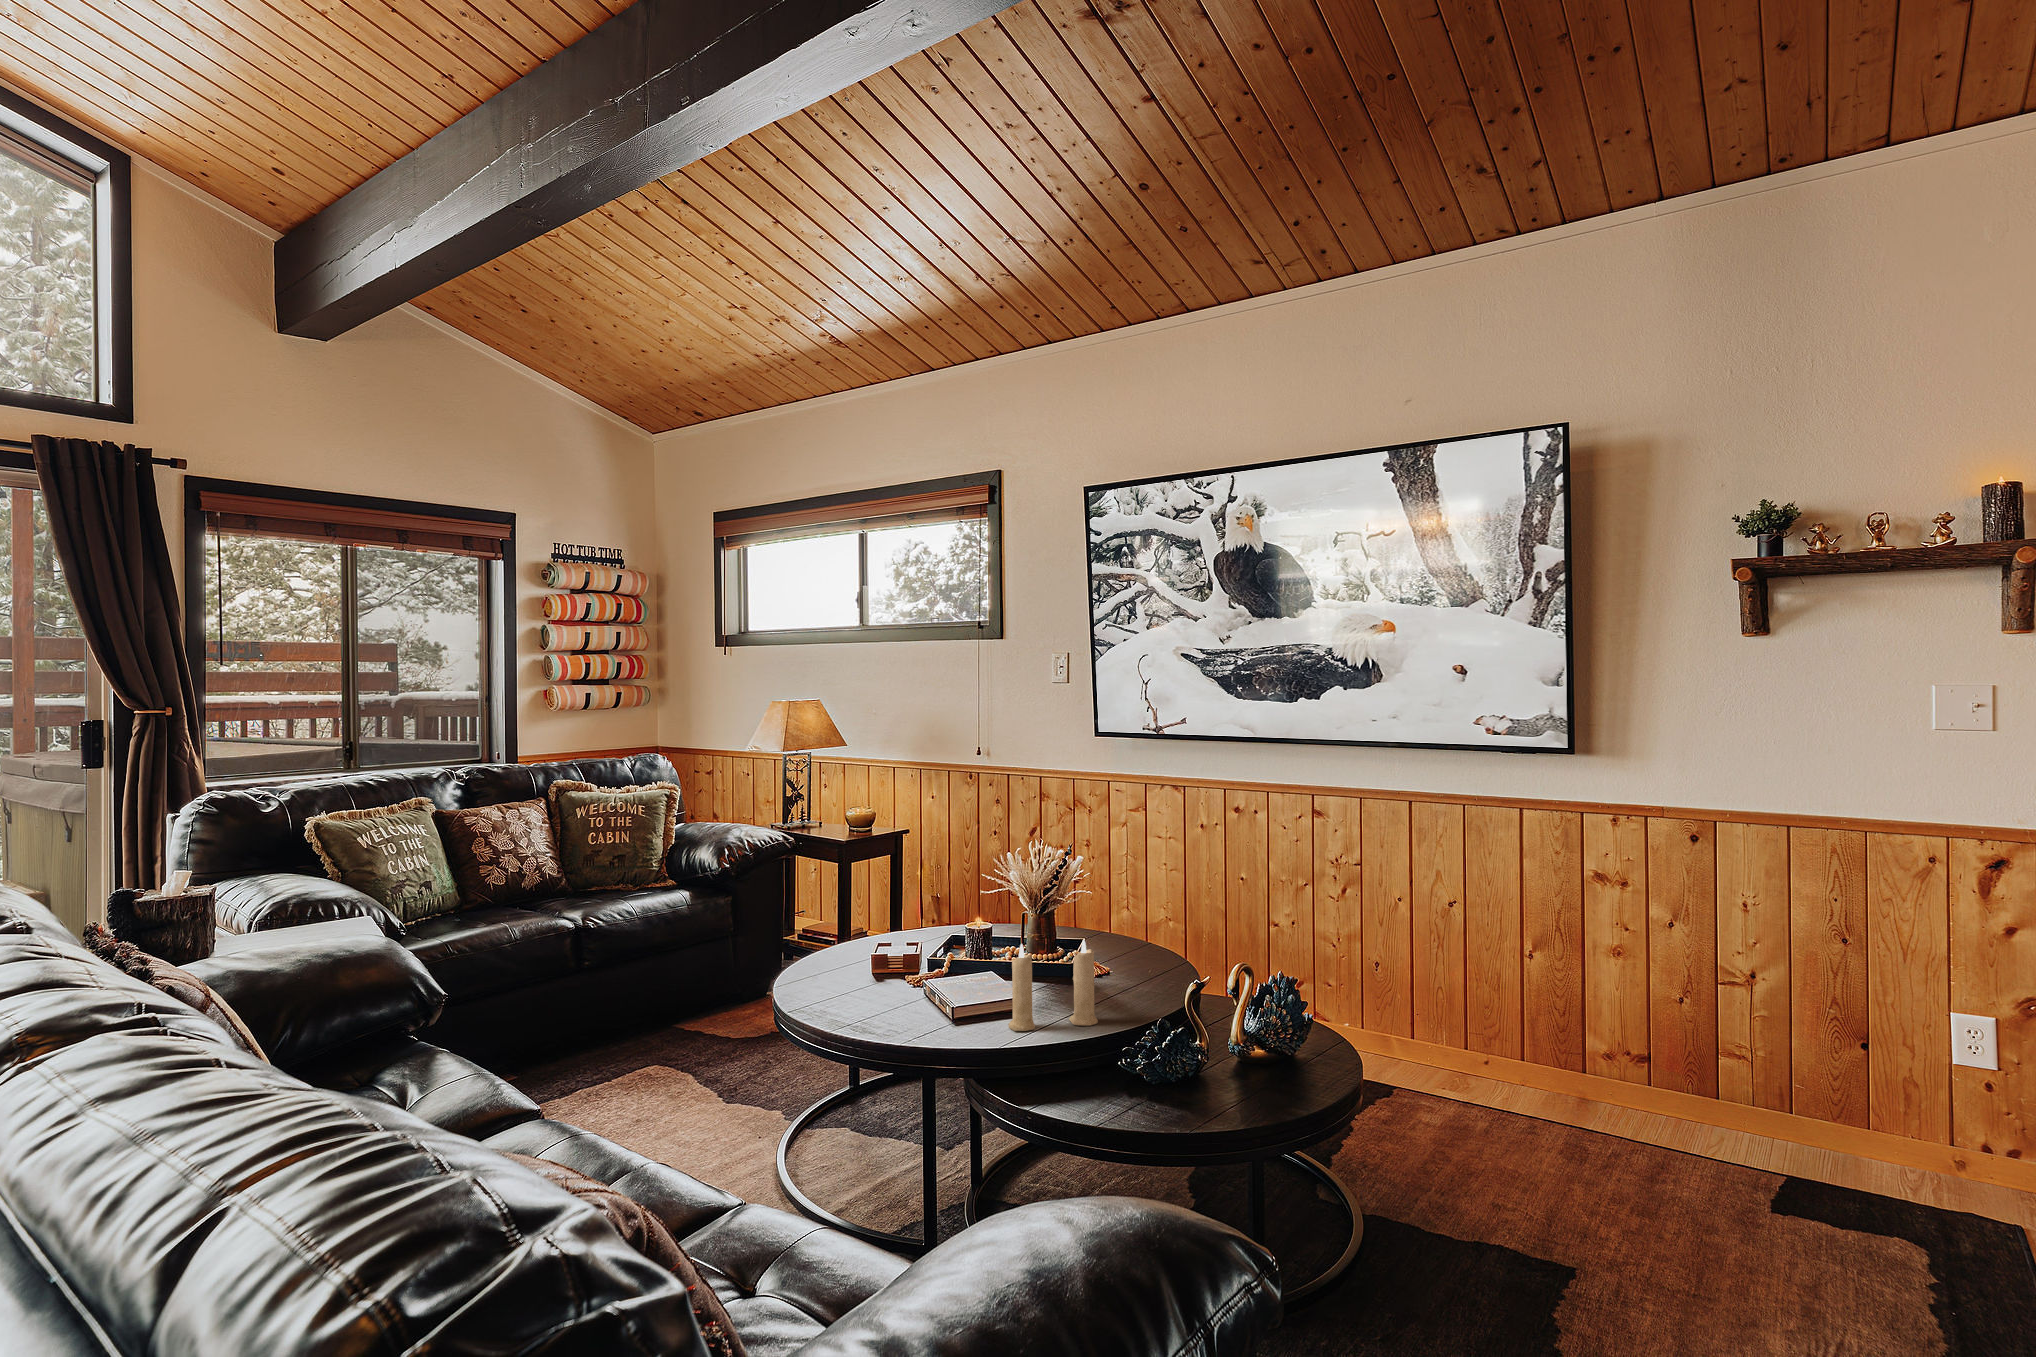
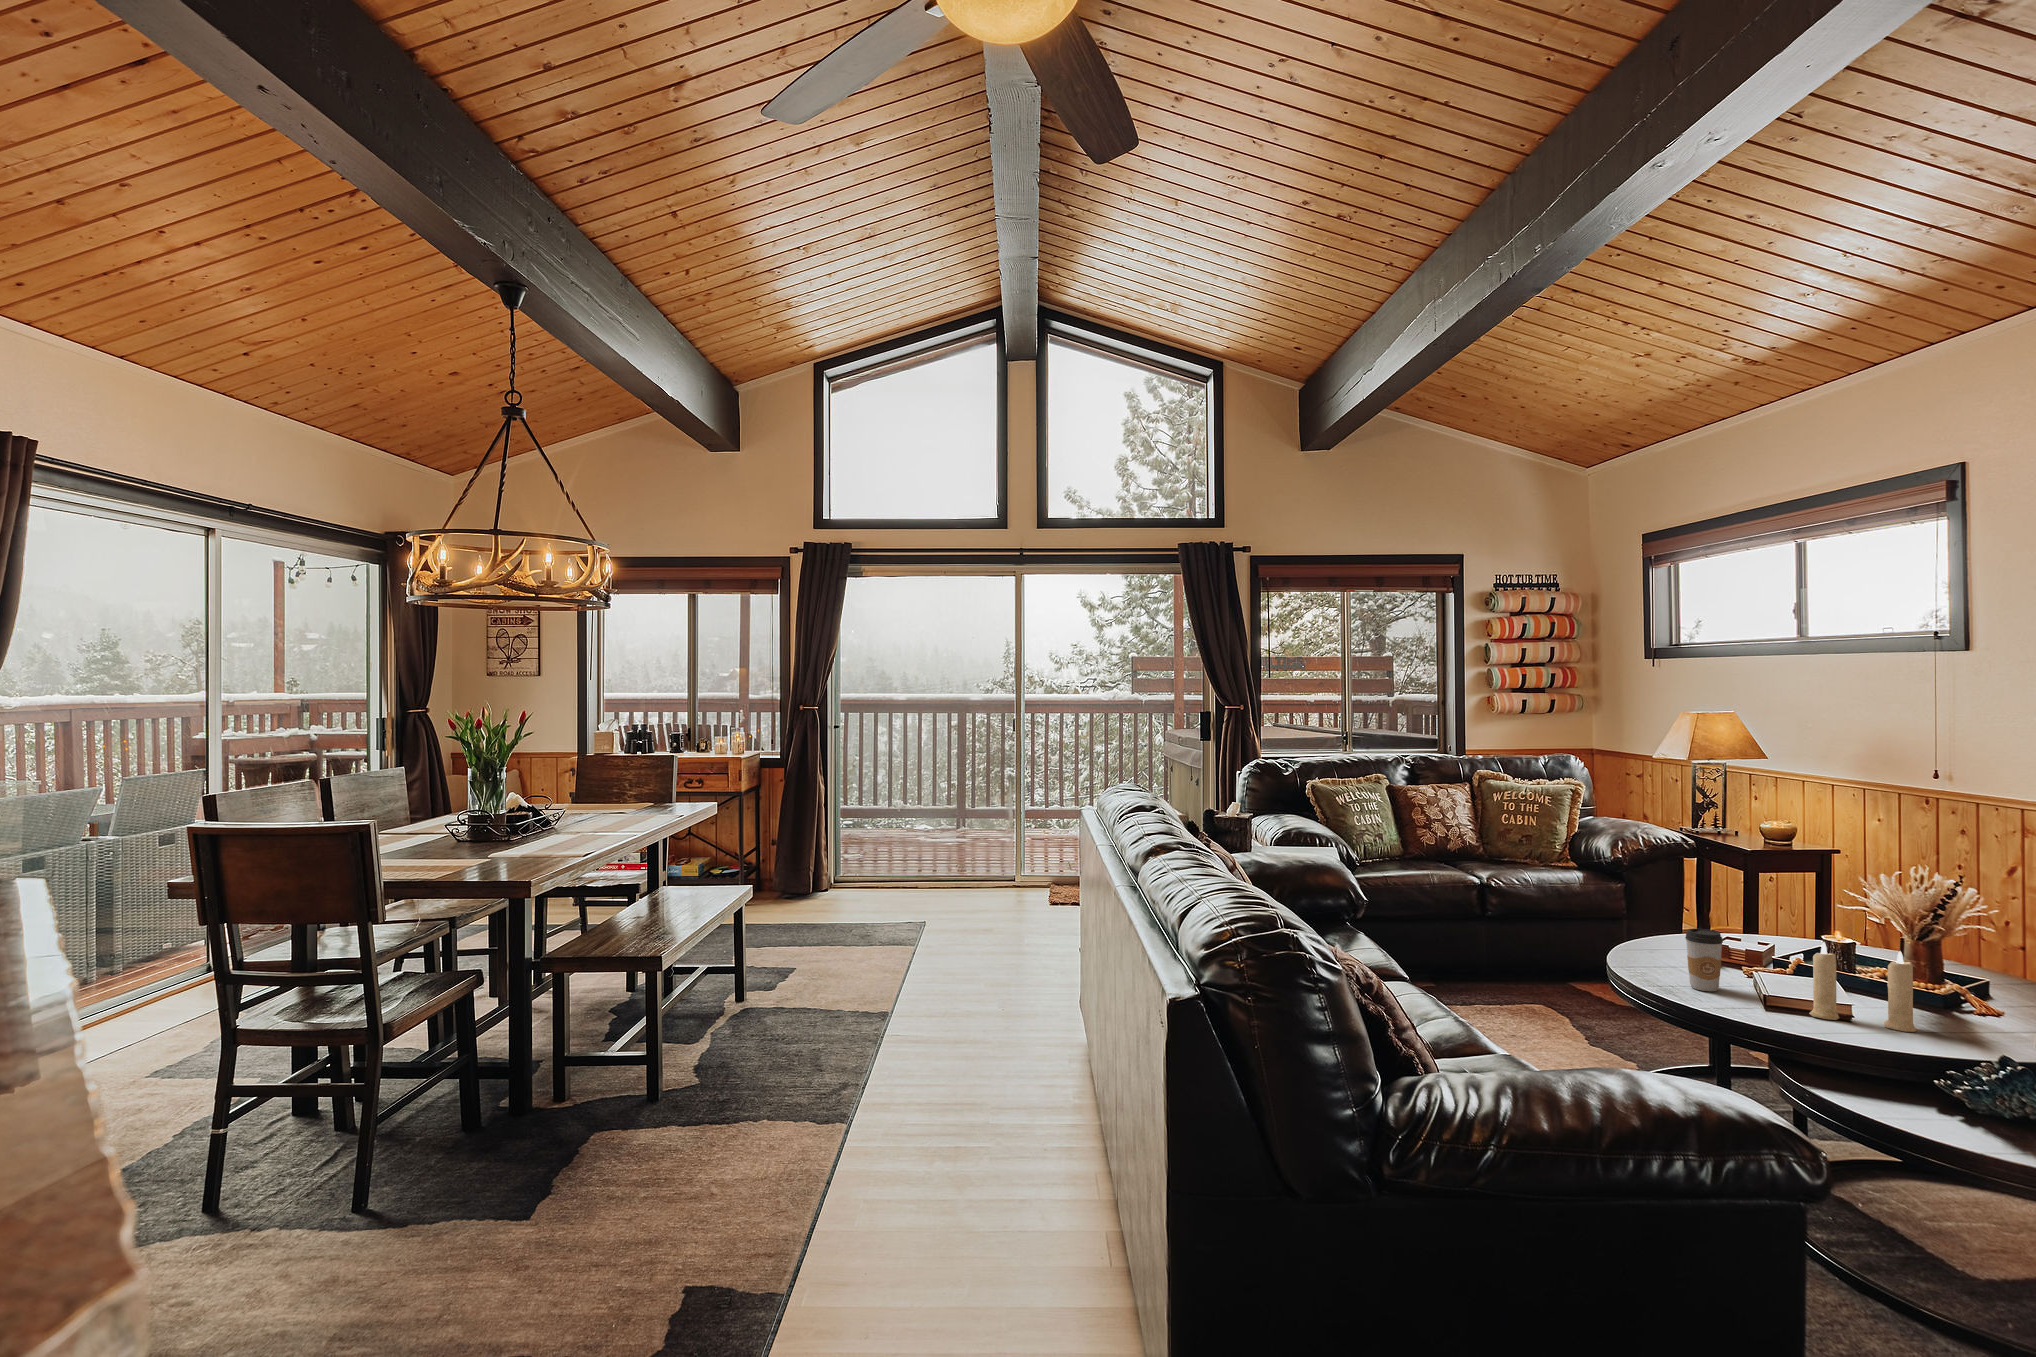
coffee cup: none [882,950,920,1027] -> present [1685,928,1723,991]

